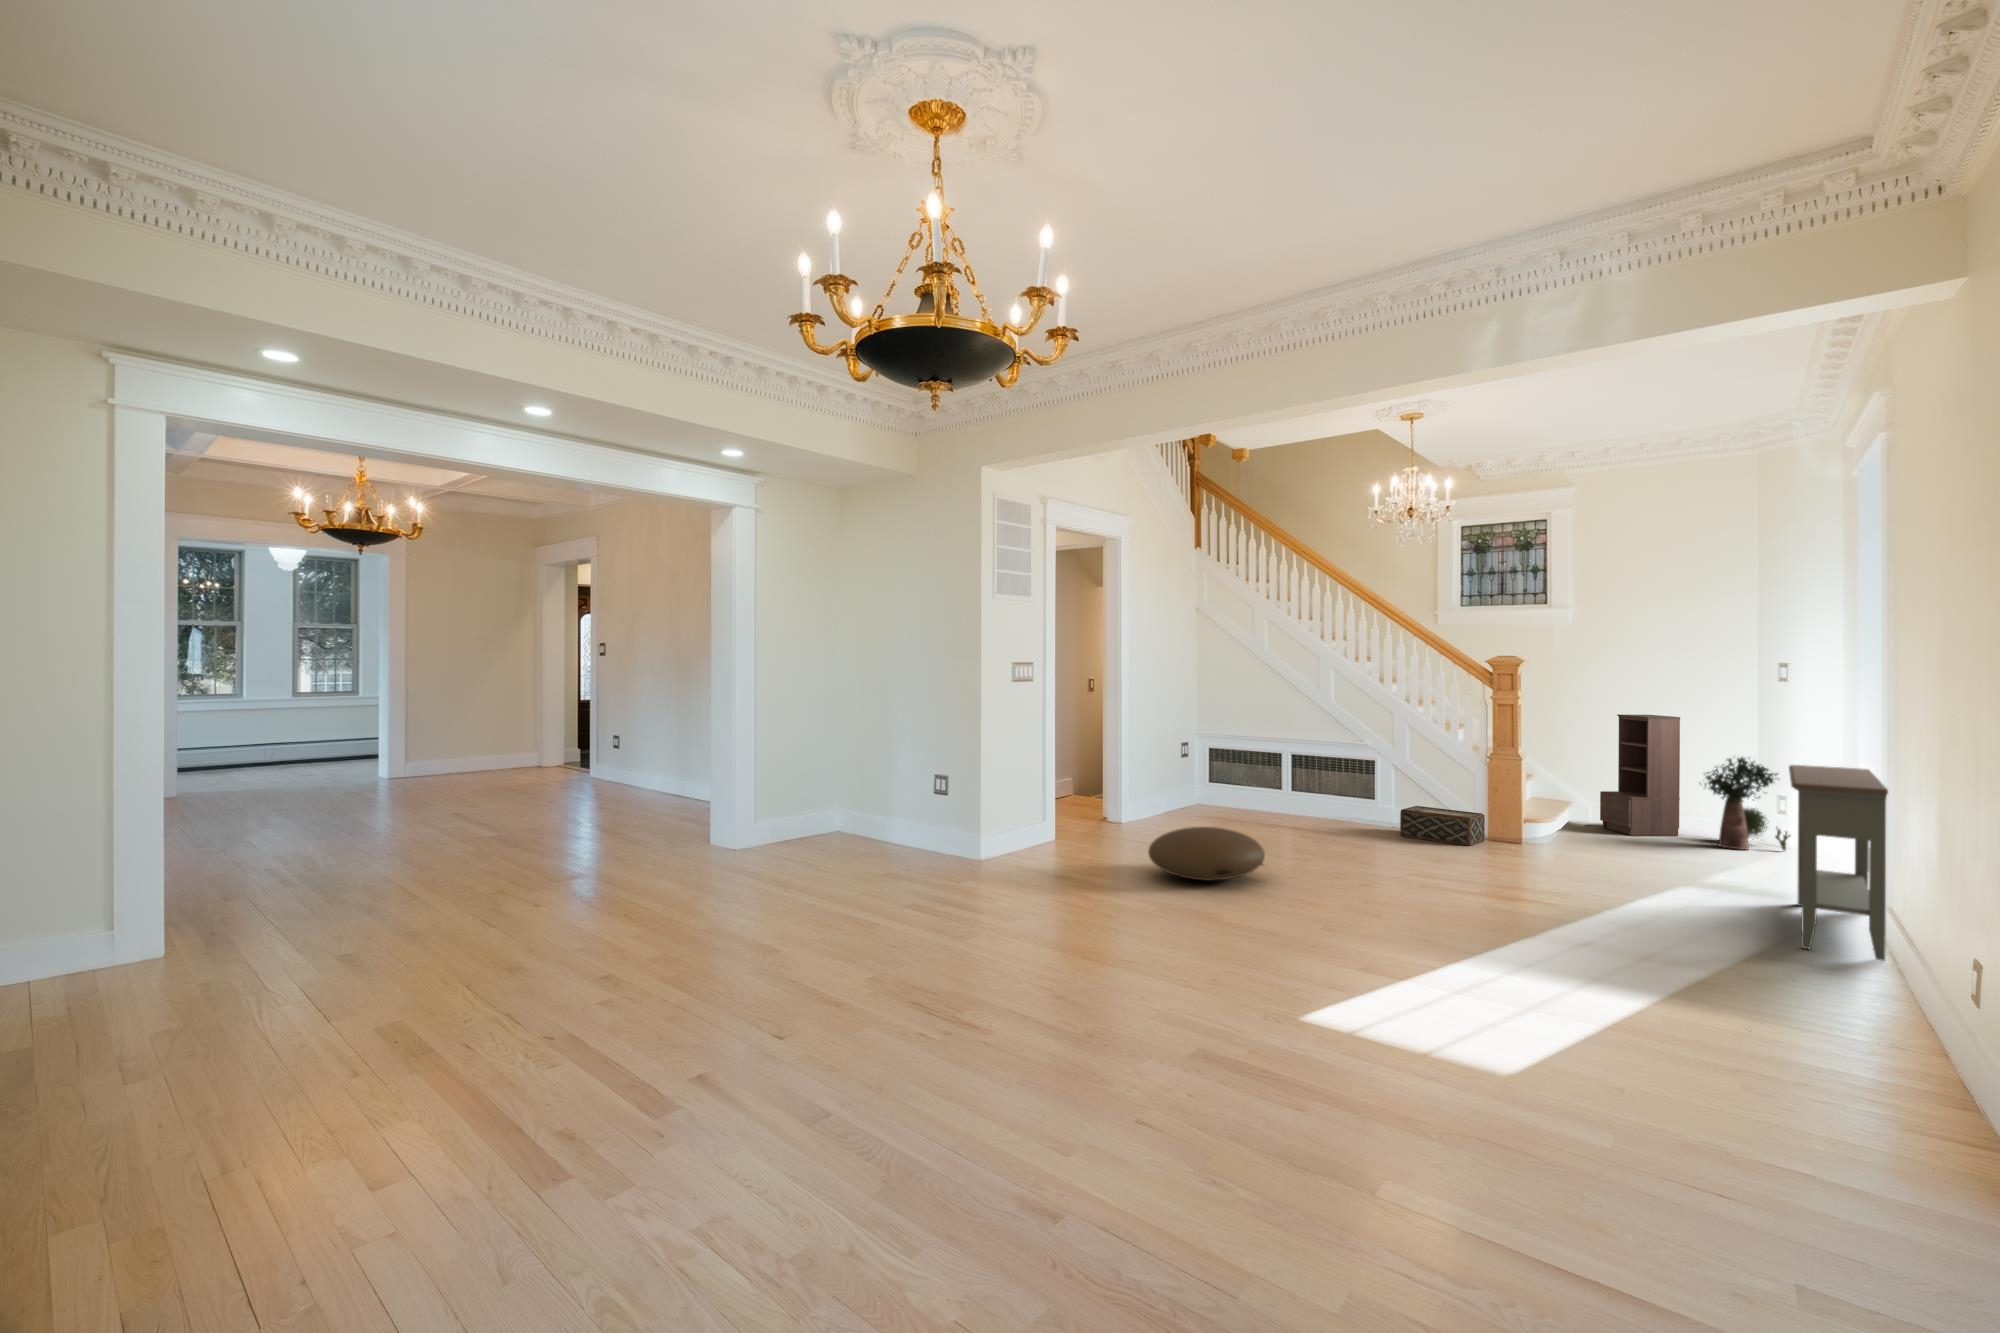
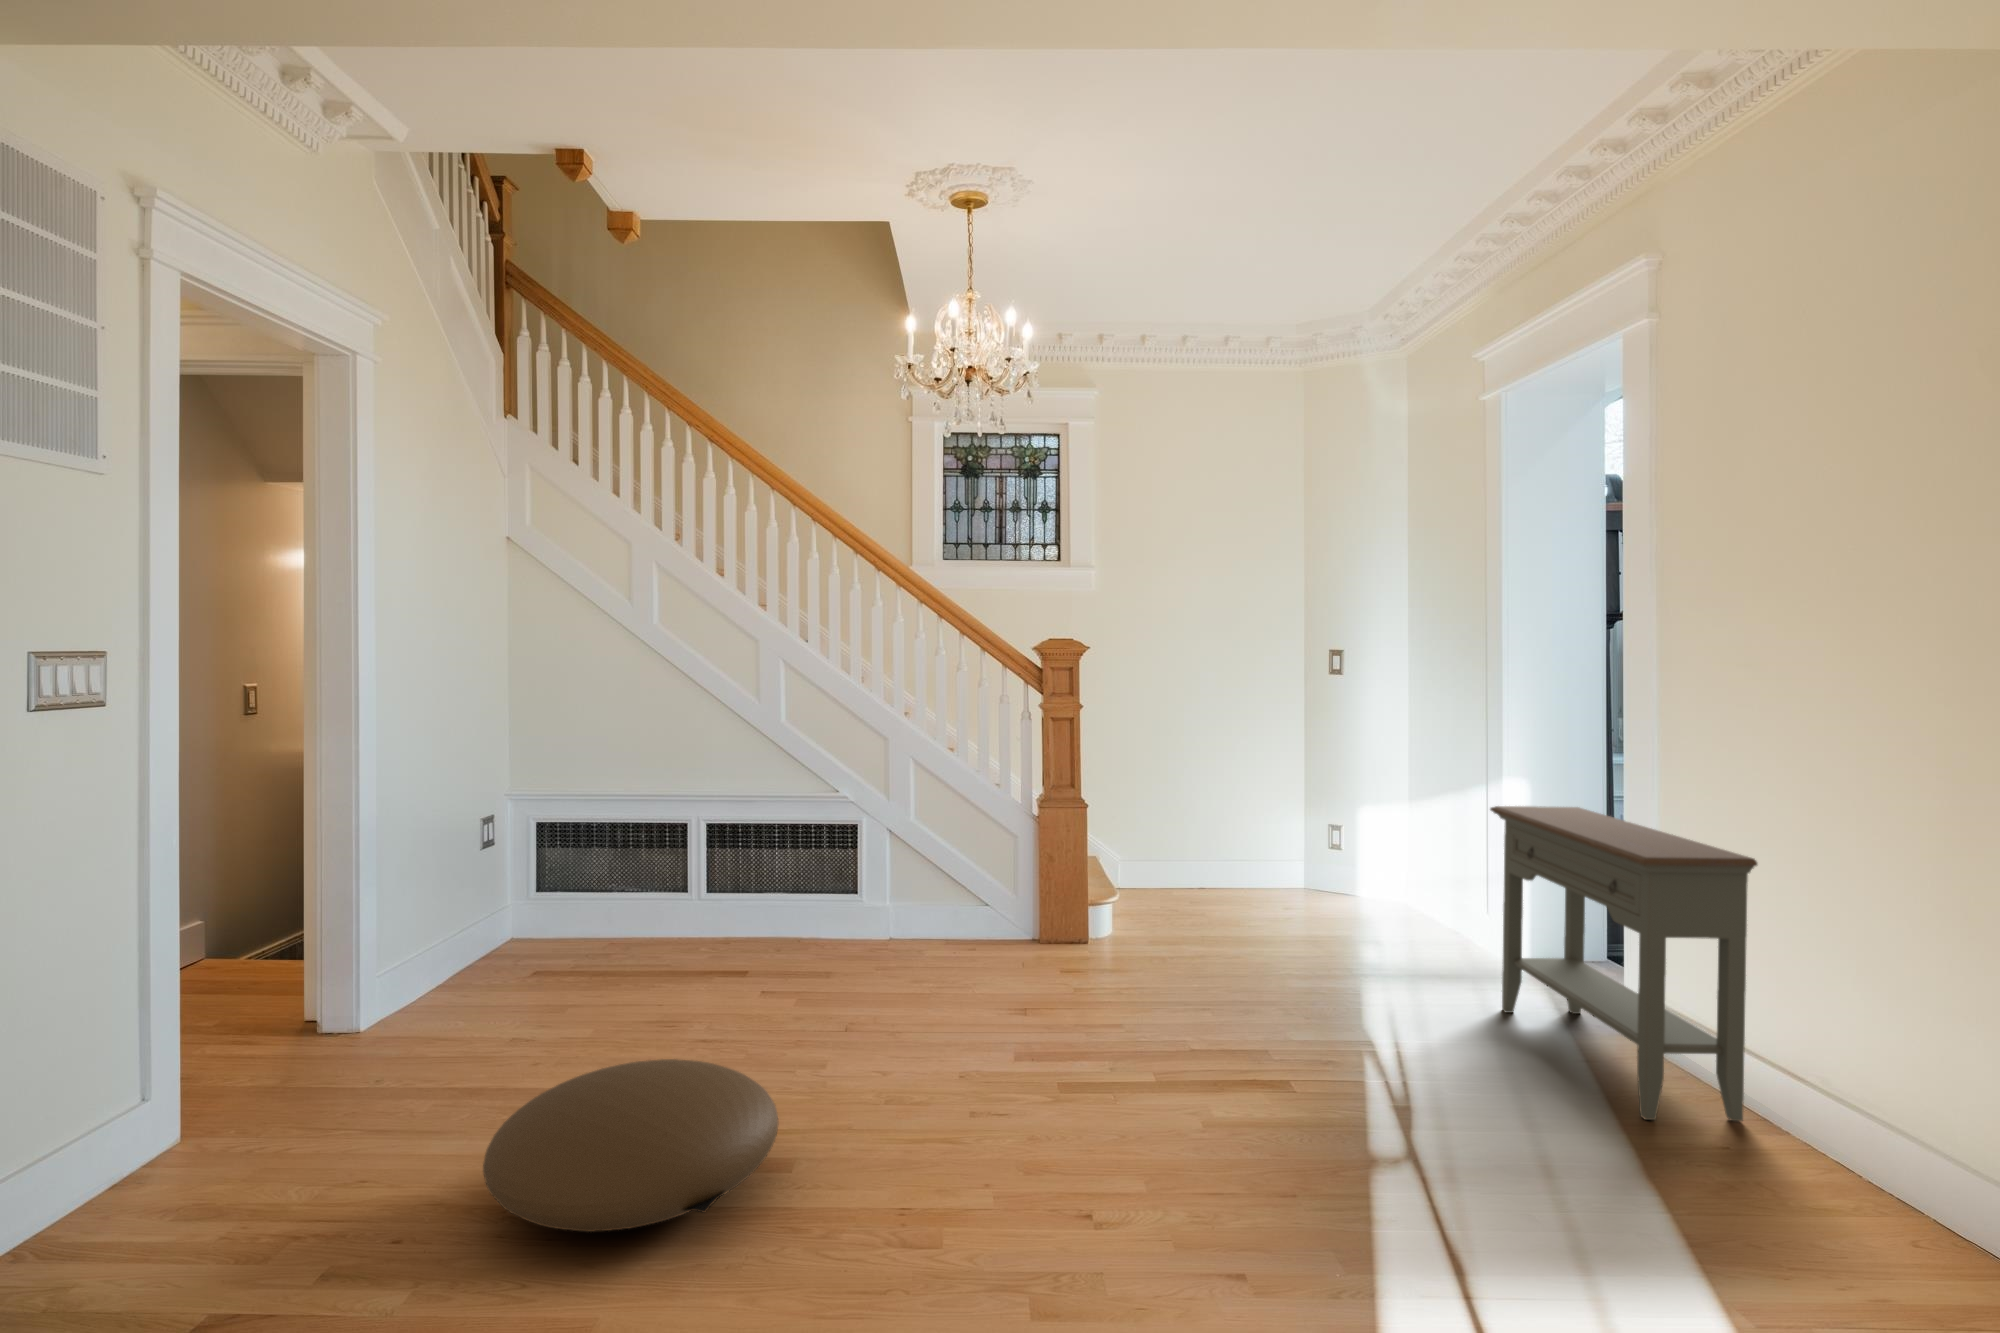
bookshelf: present [1600,715,1680,836] -> none [1141,724,1236,902]
potted plant: present [1705,757,1790,851] -> none [1270,779,1365,909]
woven basket: present [1400,806,1485,845] -> none [916,900,1040,965]

